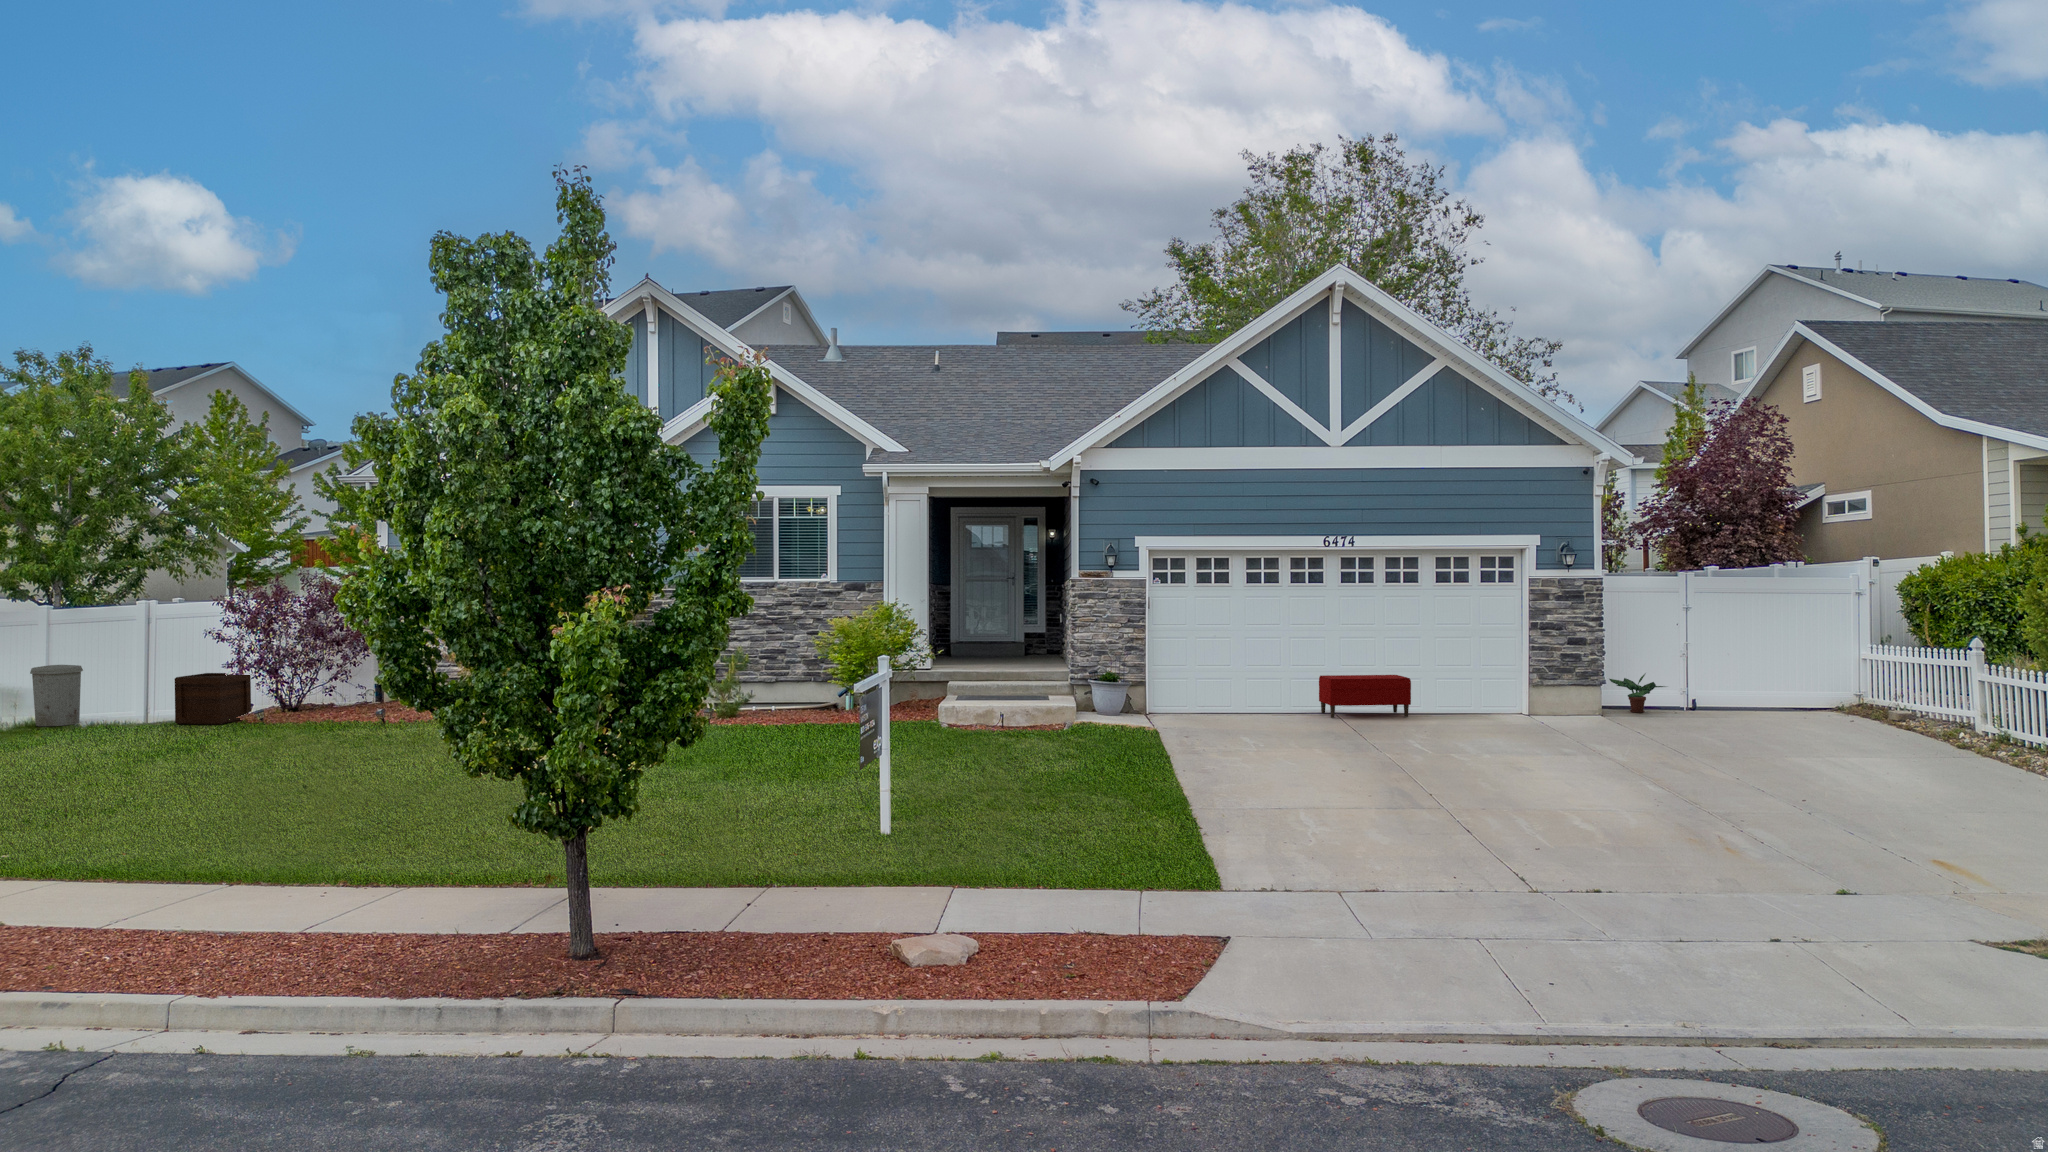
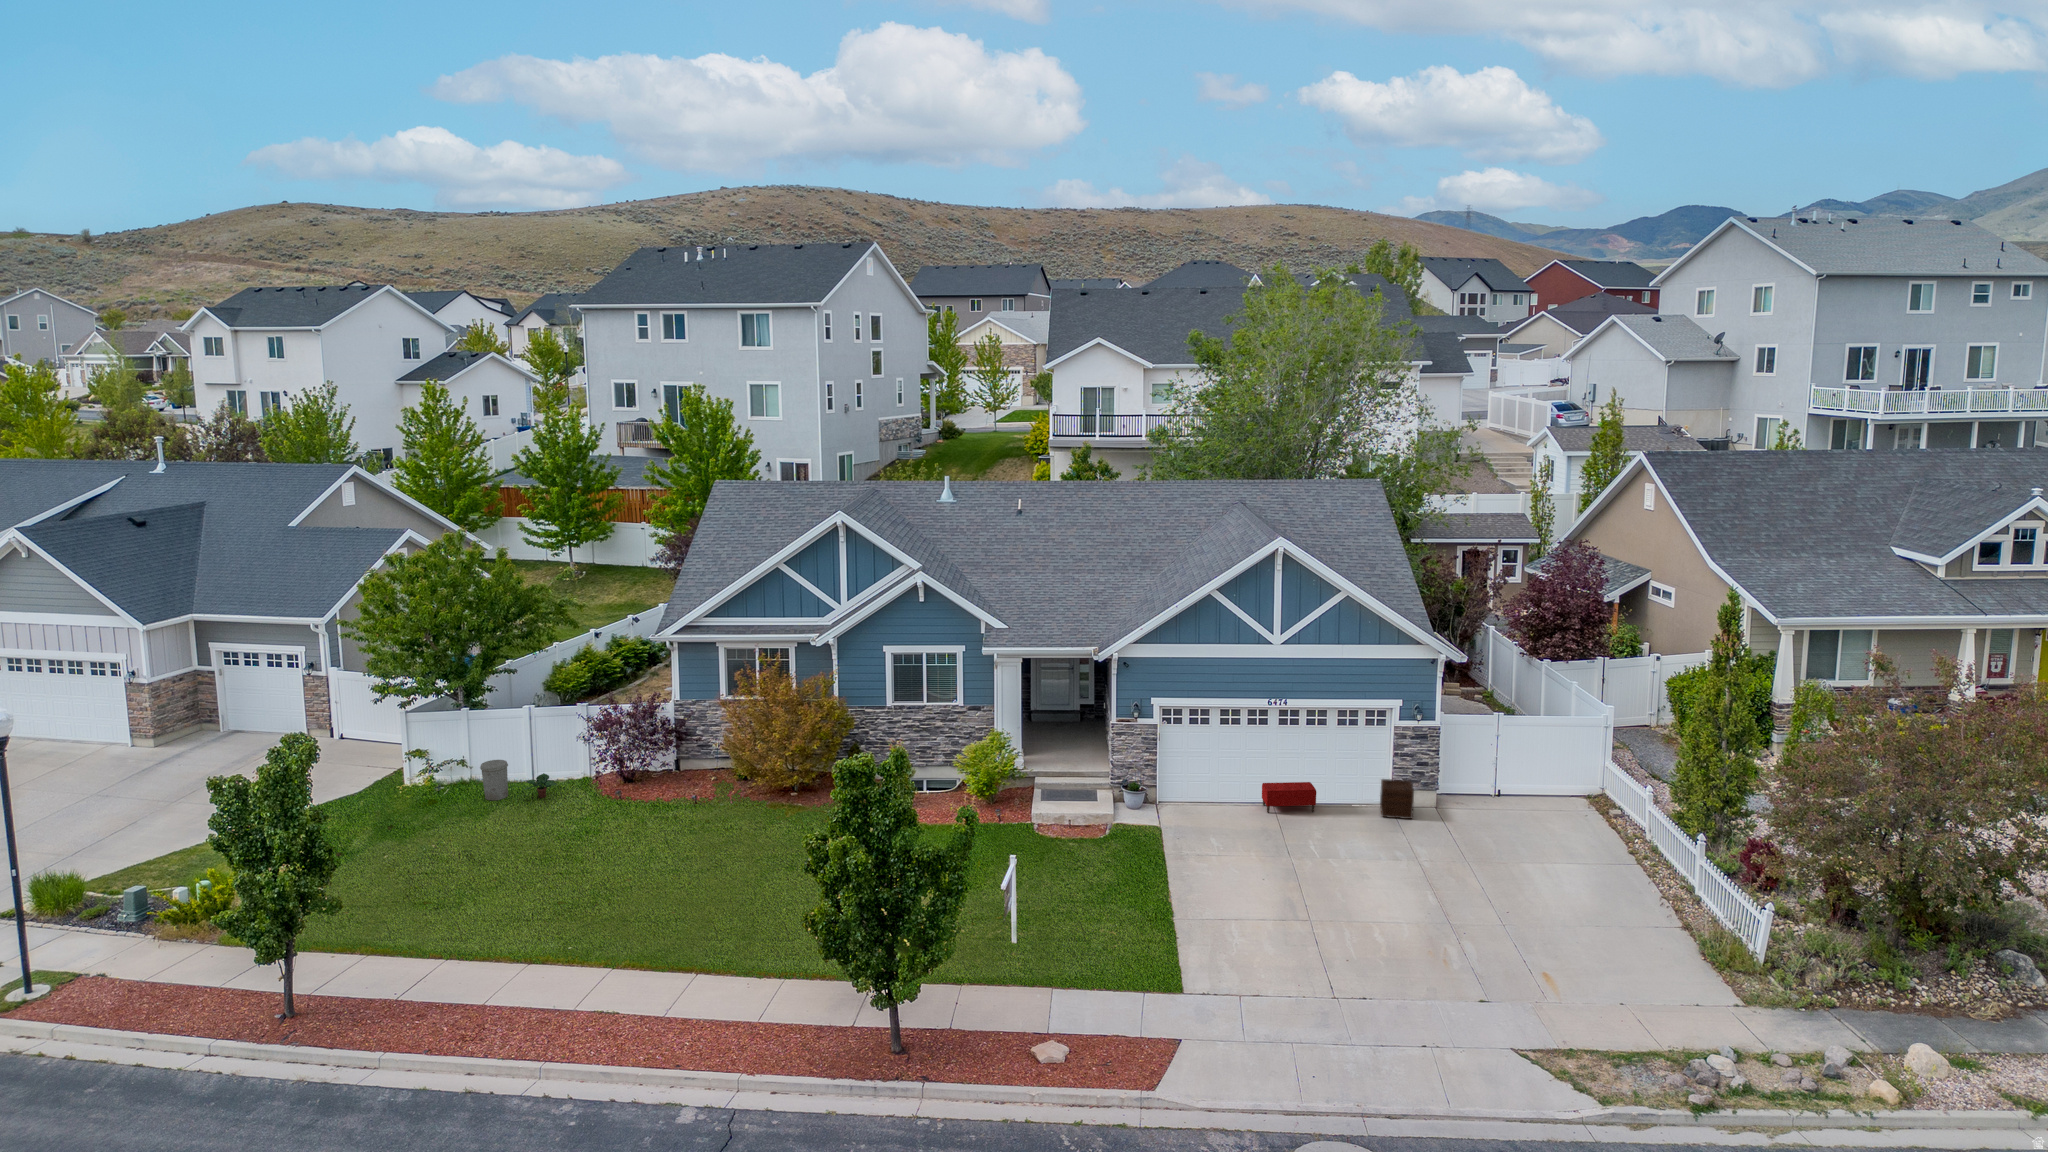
wooden crate: present [175,673,251,725] -> present [1380,779,1414,819]
potted plant: present [1609,674,1665,713] -> present [524,773,557,798]

